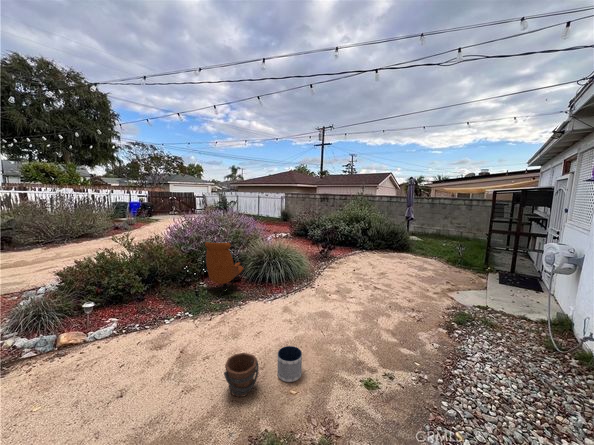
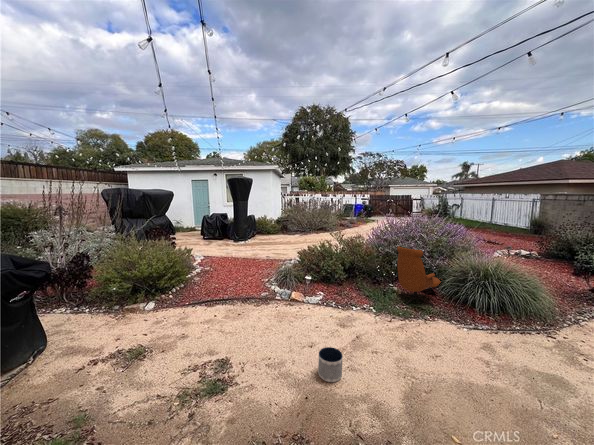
planter: present [277,346,302,382] -> present [318,347,343,382]
bucket: present [224,353,259,397] -> none [380,359,418,404]

